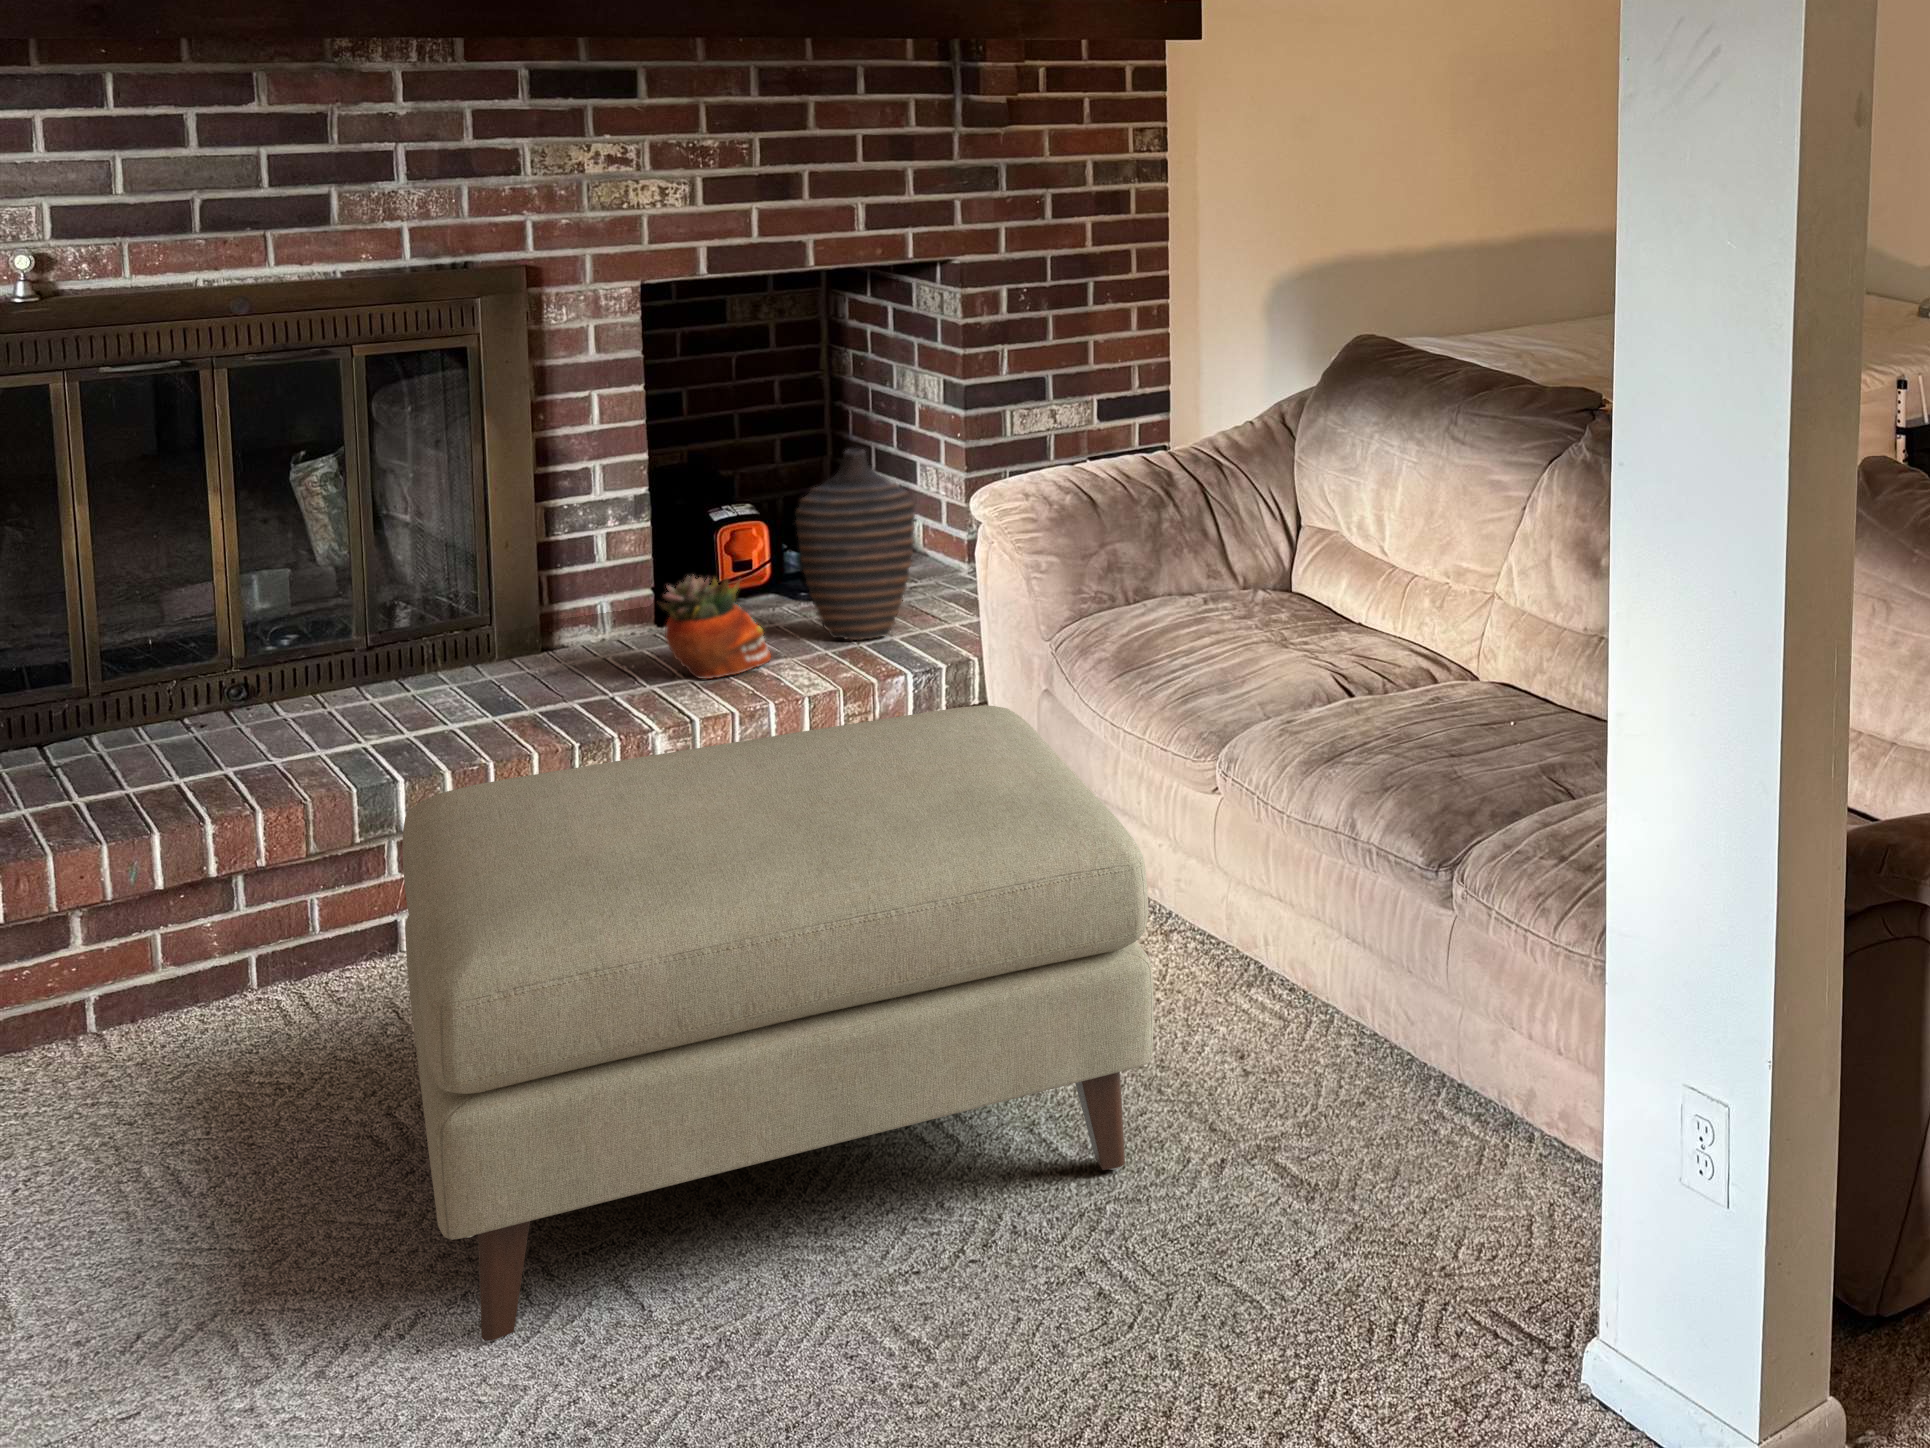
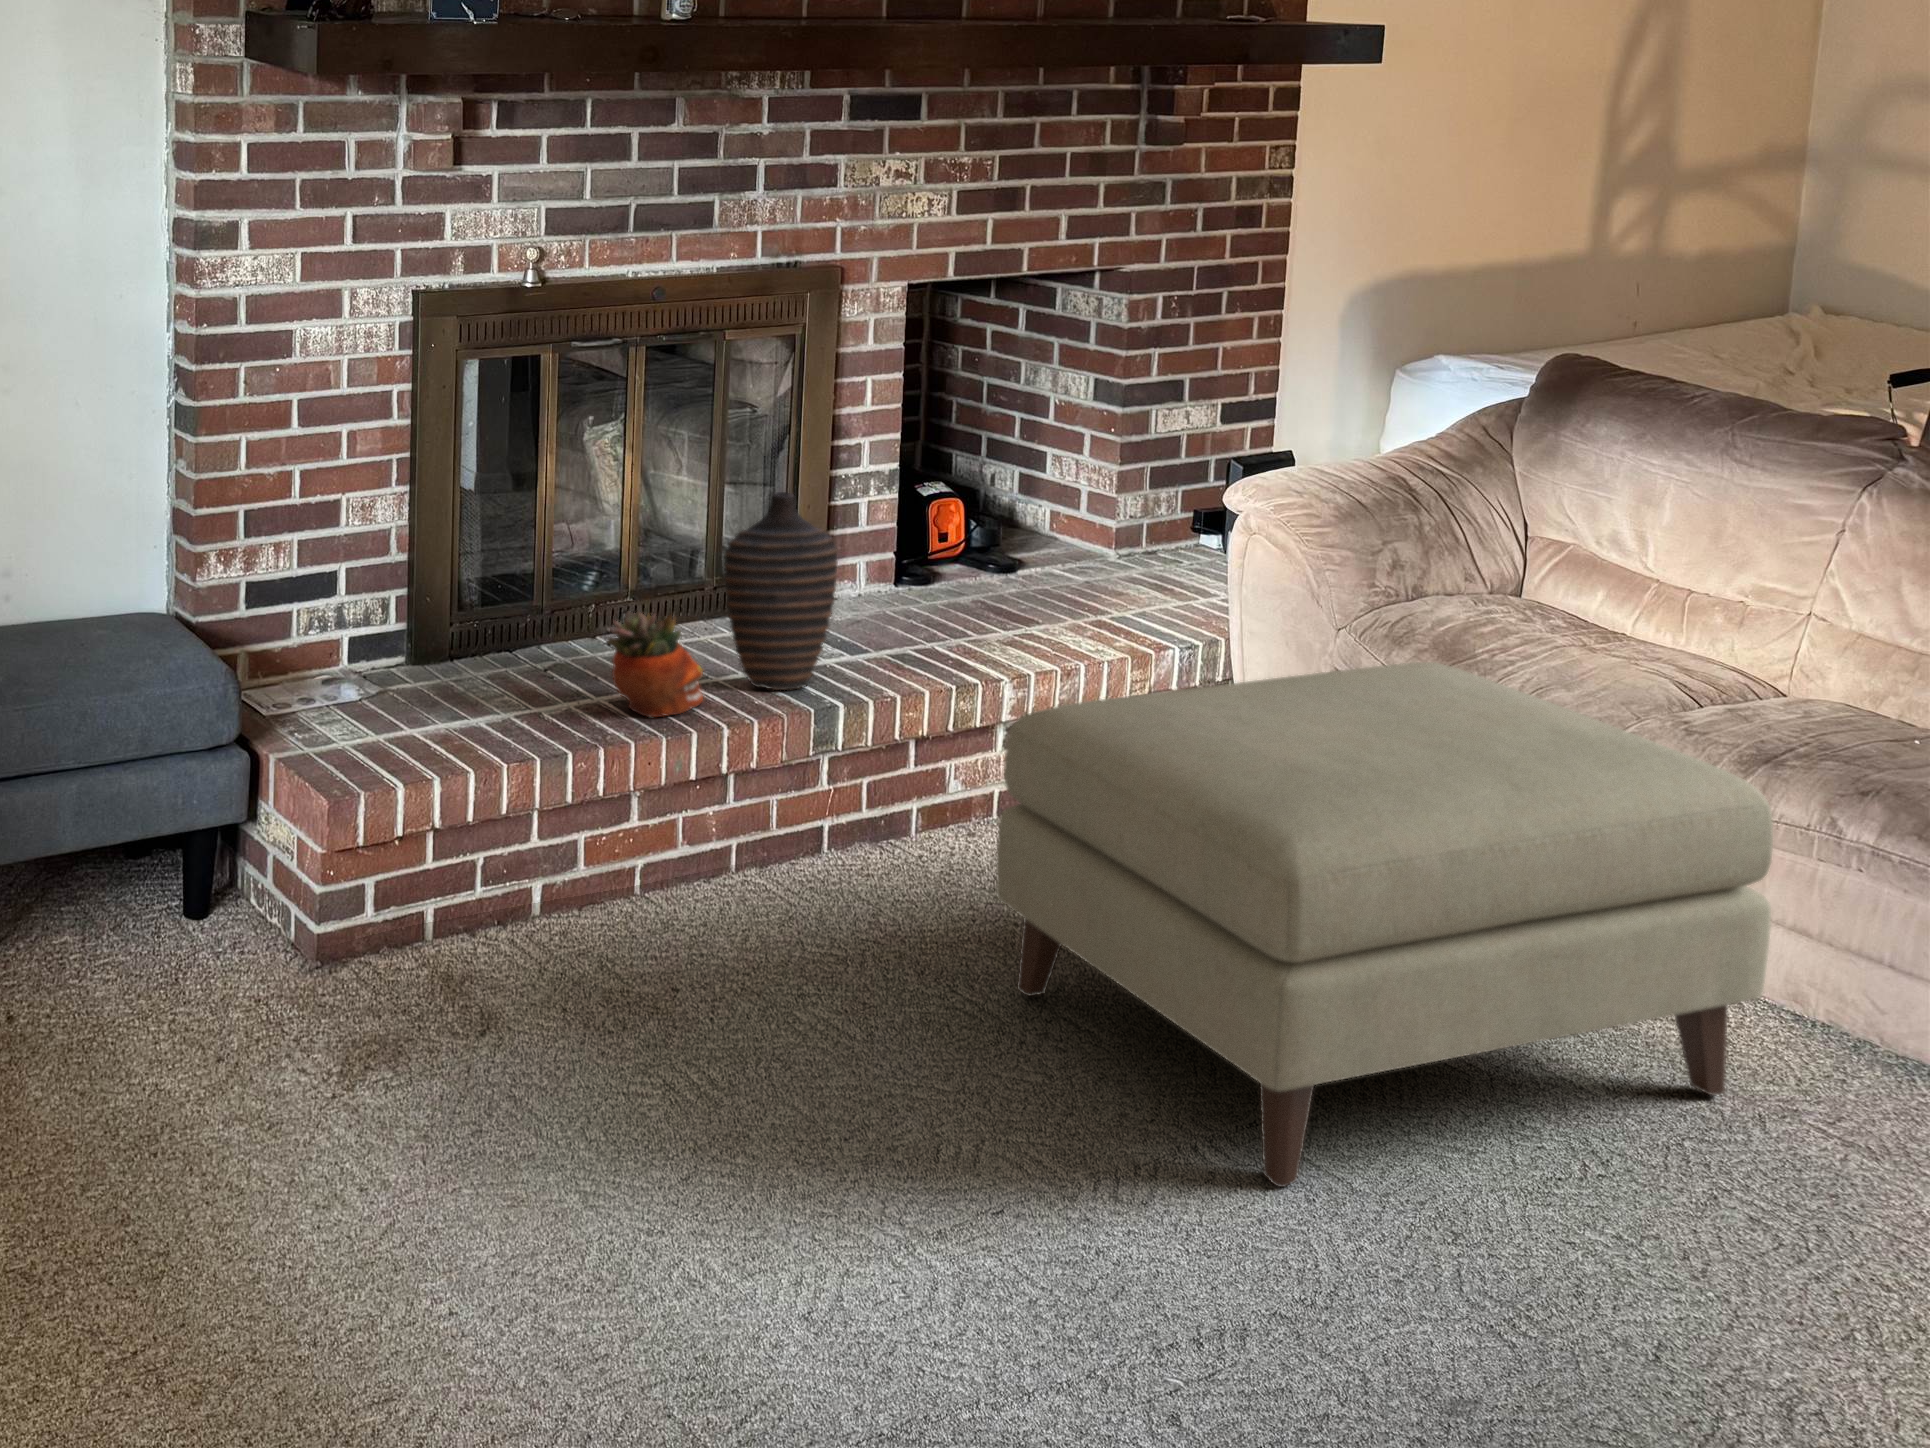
decorative vase: present [796,449,915,640] -> present [724,492,838,690]
succulent planter: present [658,576,771,679] -> present [608,611,703,717]

